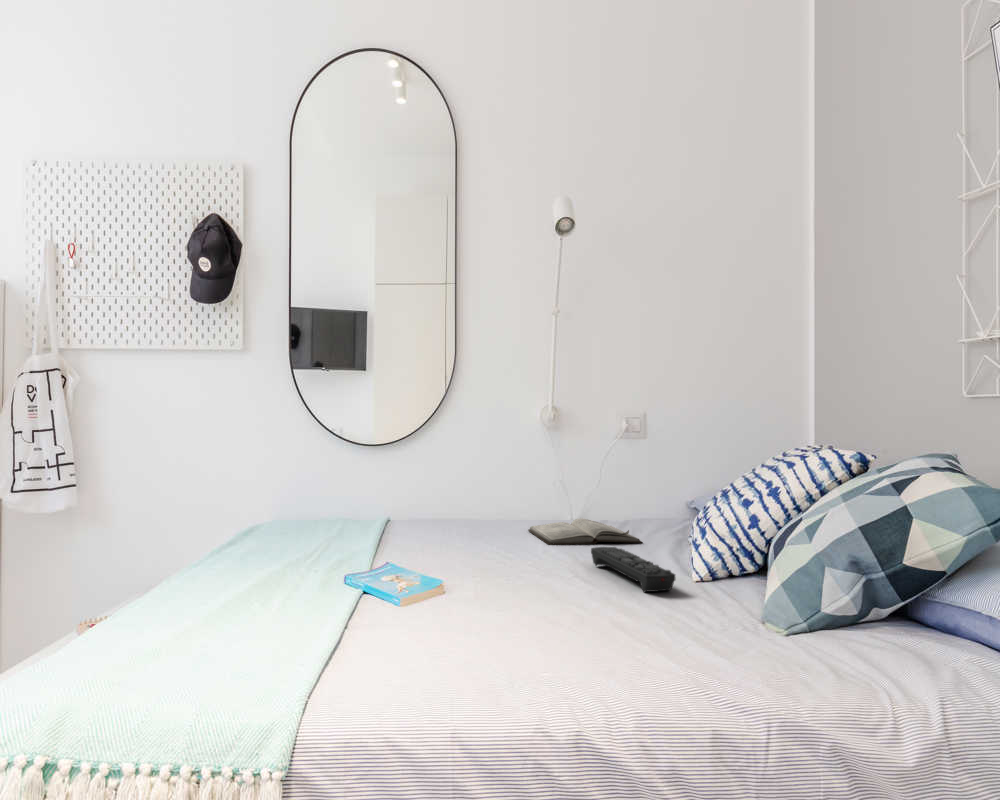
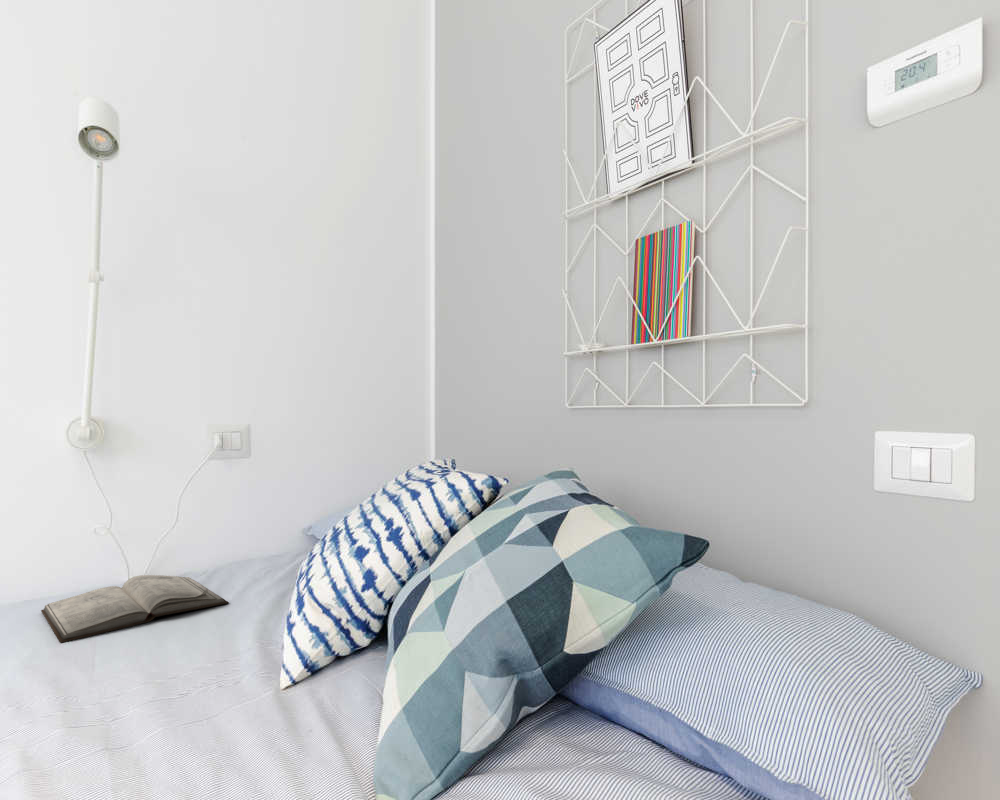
remote control: present [591,547,675,592] -> none [116,645,246,748]

